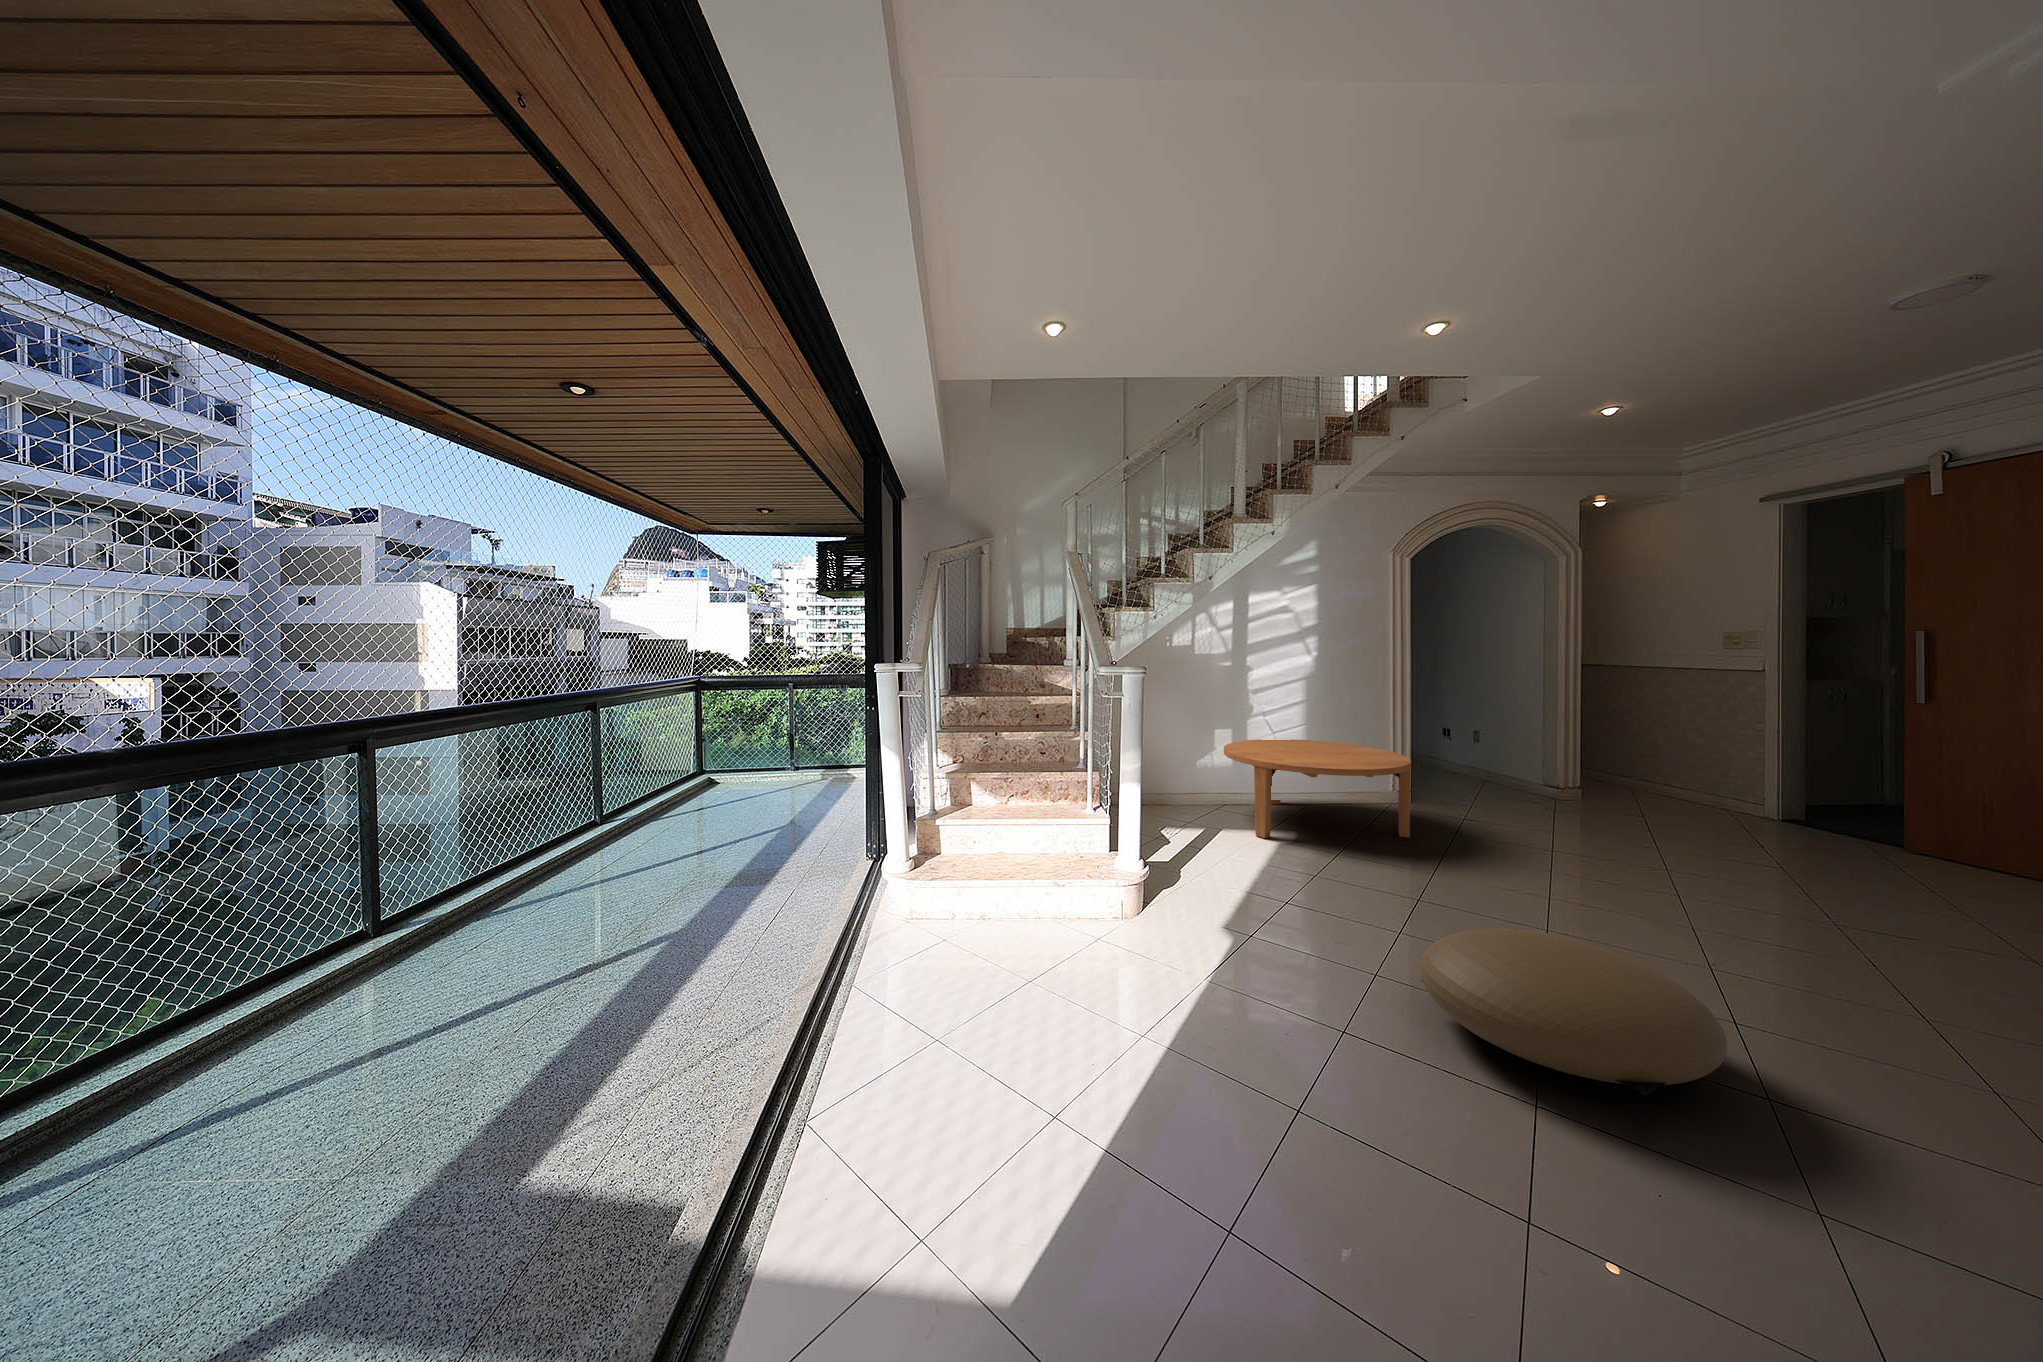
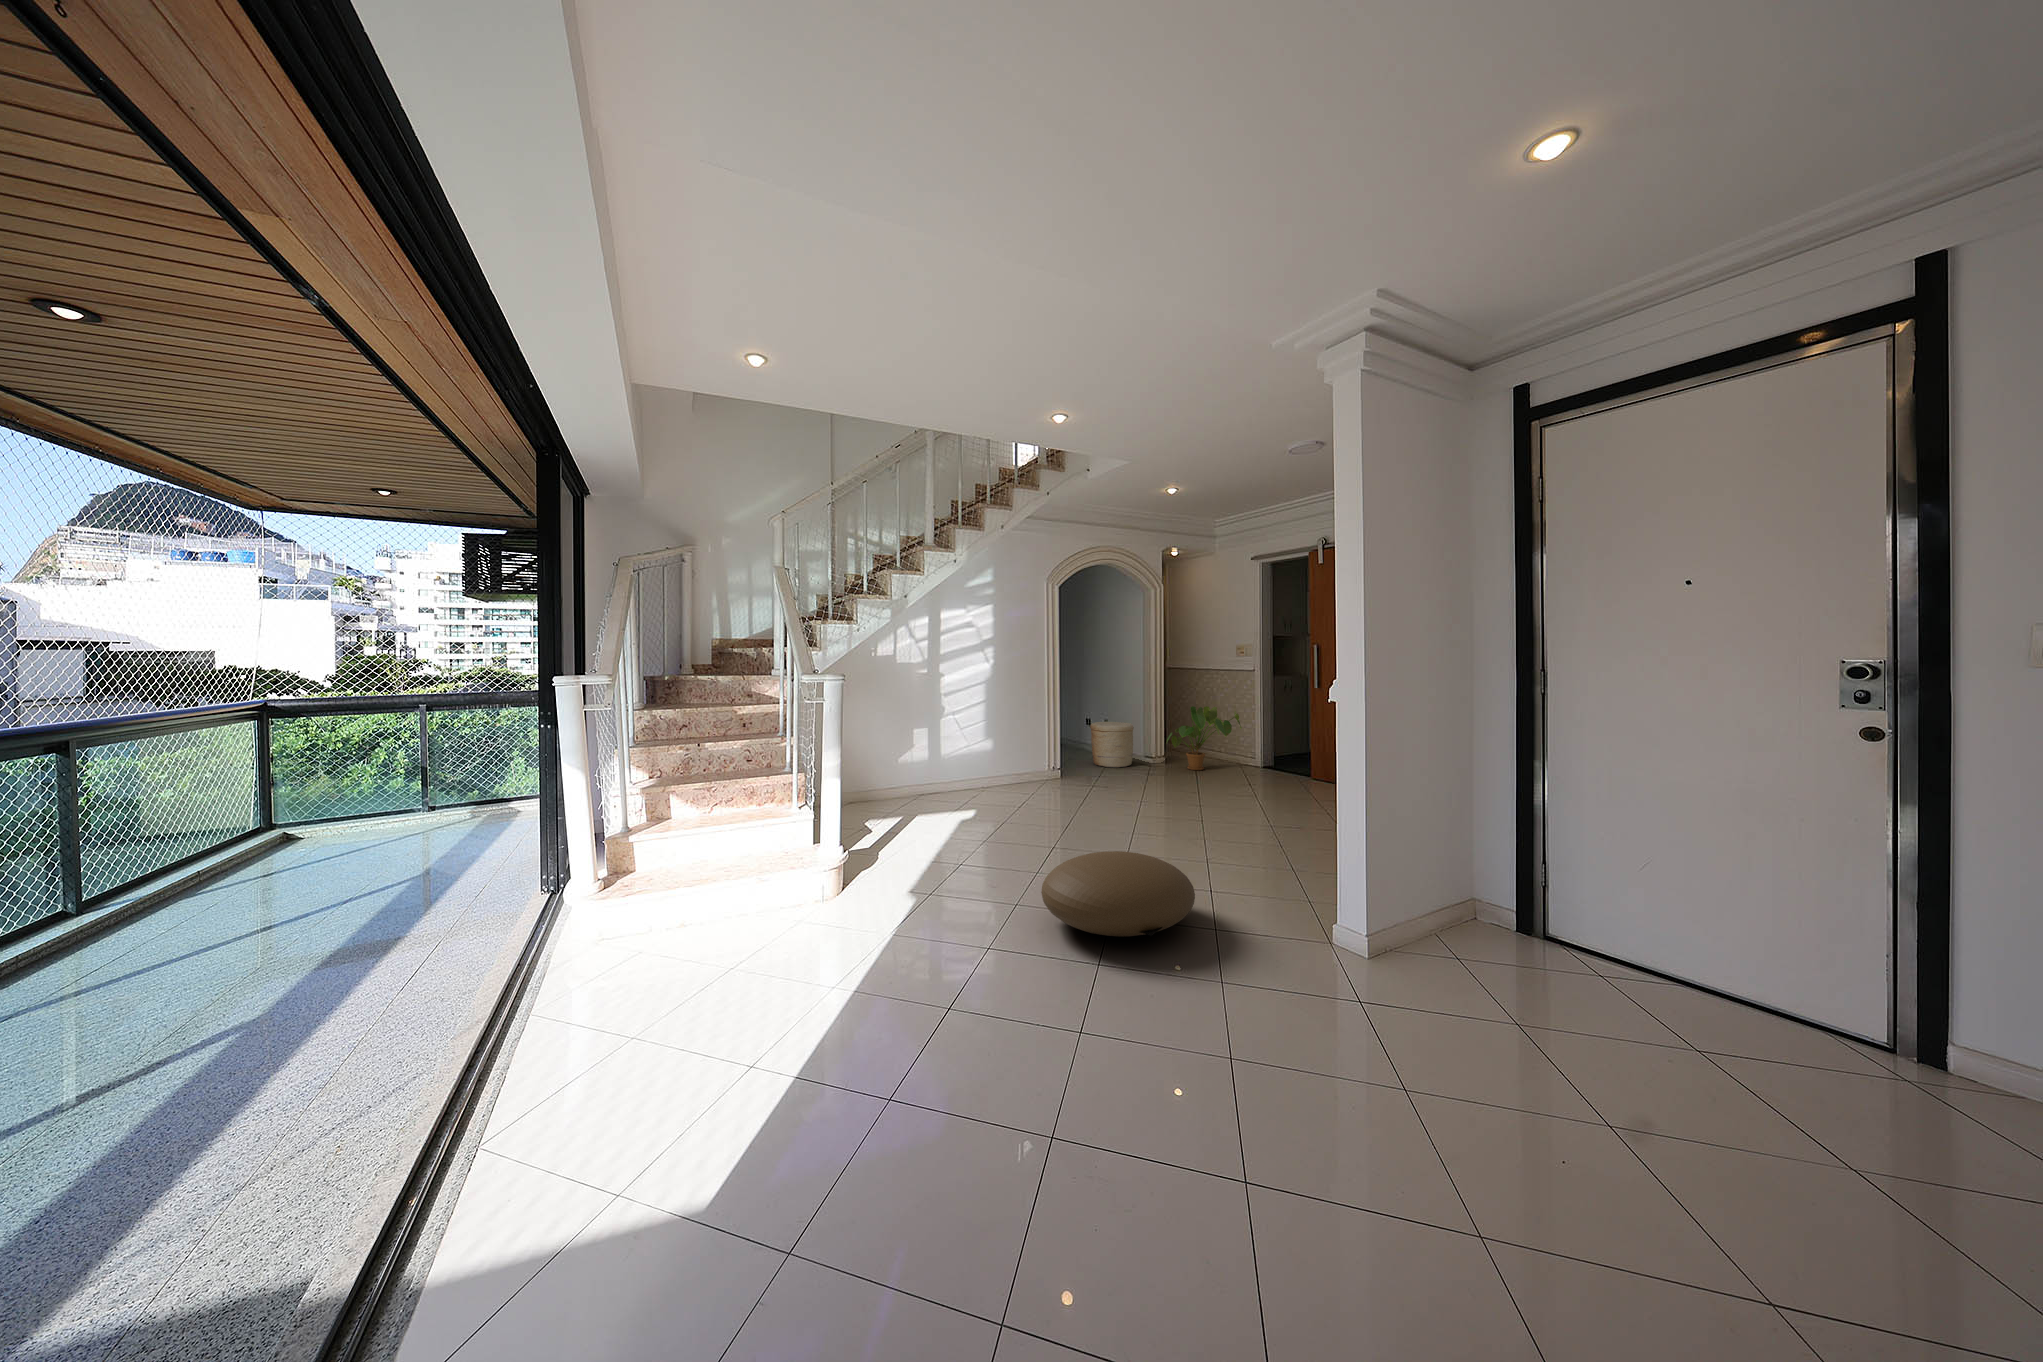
house plant: none [1580,718,1730,809] -> present [1167,706,1242,770]
woven basket: none [1450,731,1521,791] -> present [1090,722,1134,767]
coffee table: present [1224,739,1411,838] -> none [919,736,1057,821]

